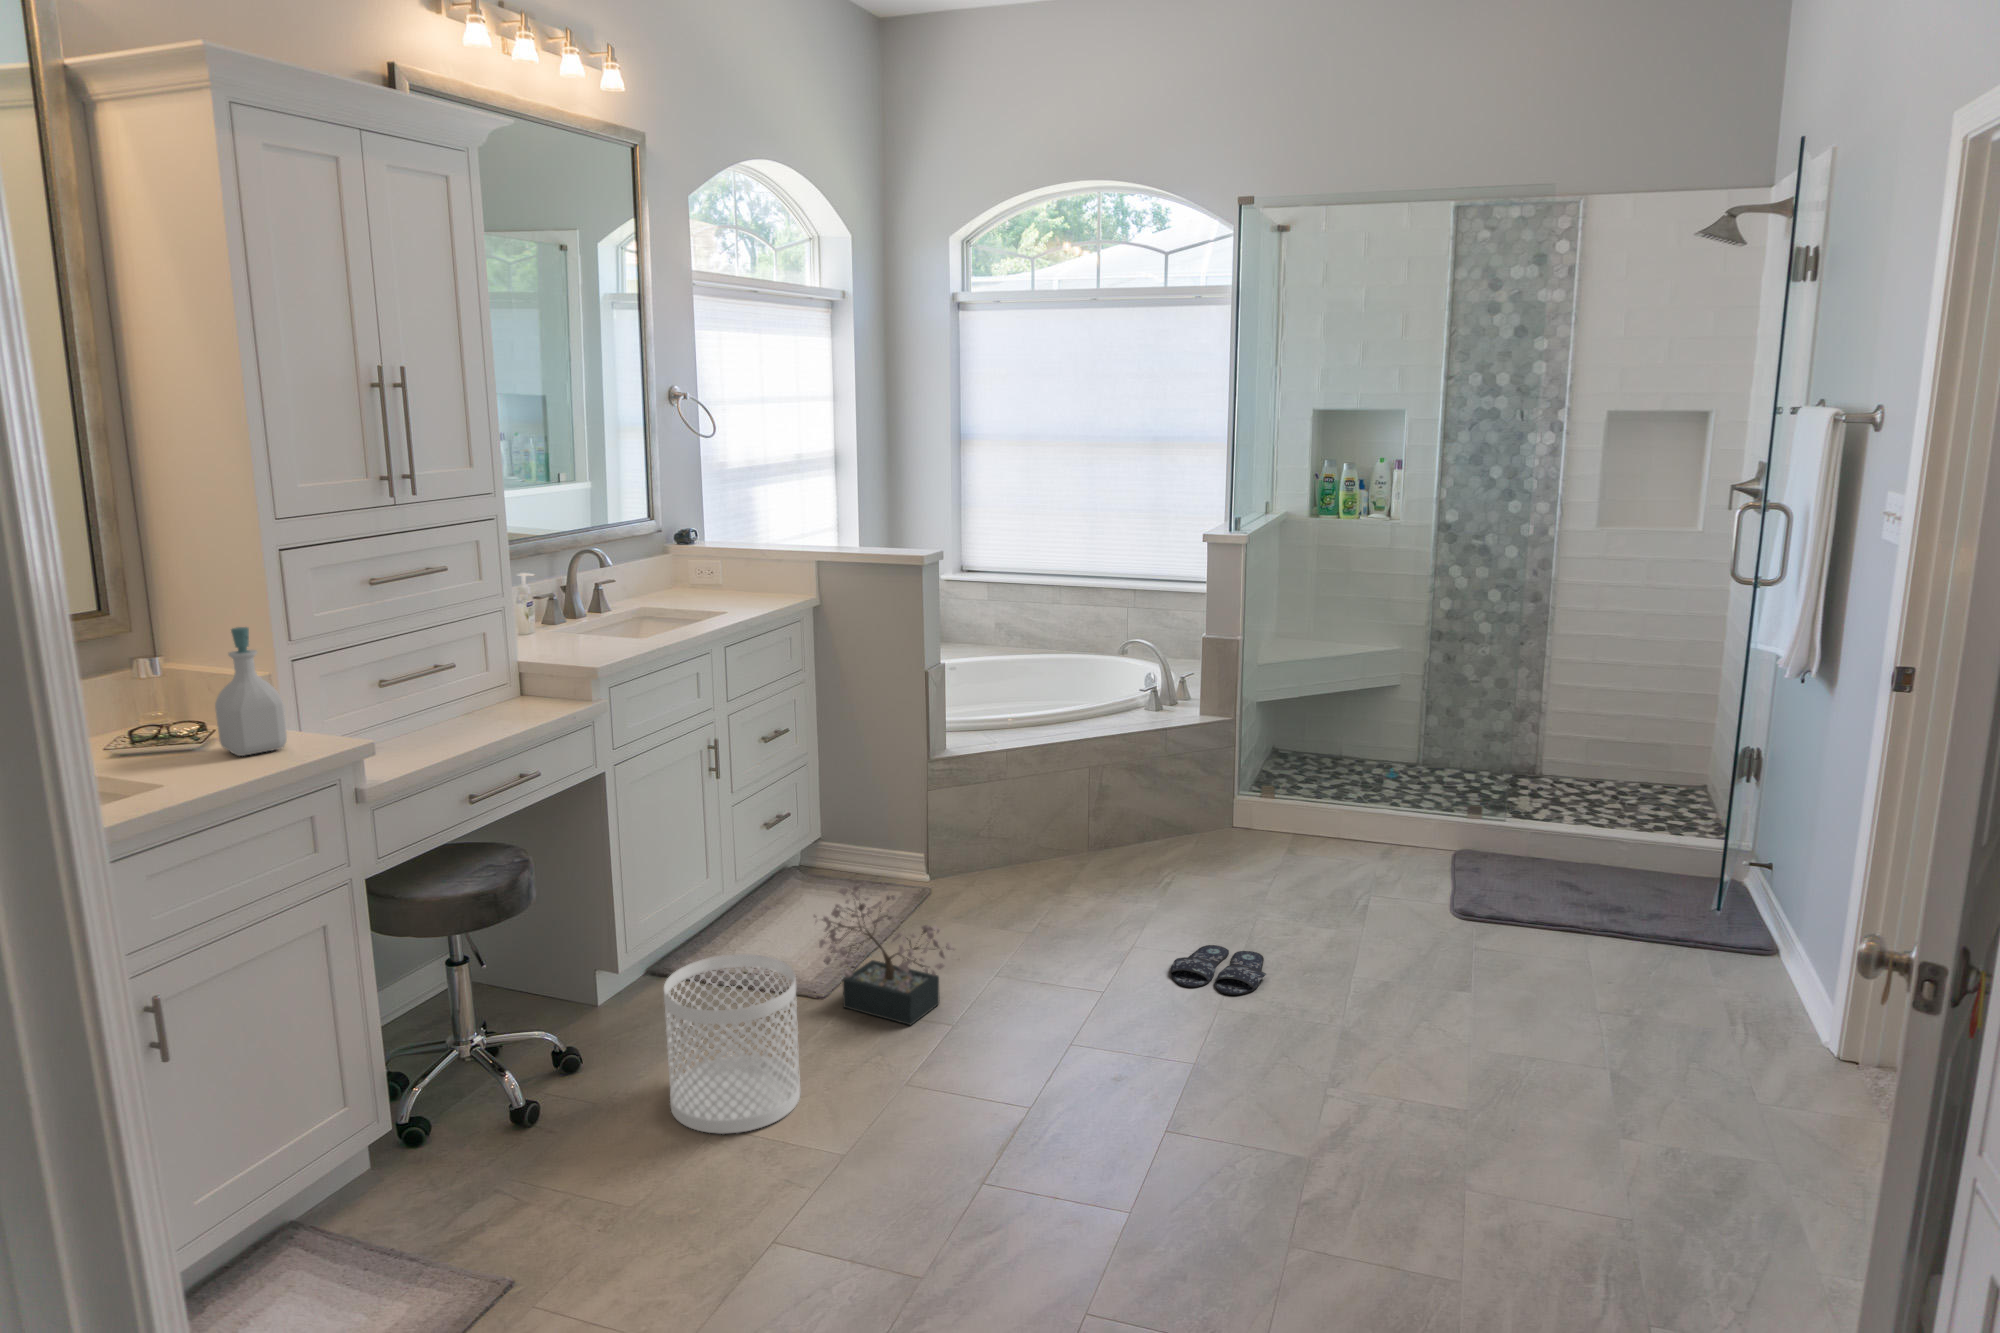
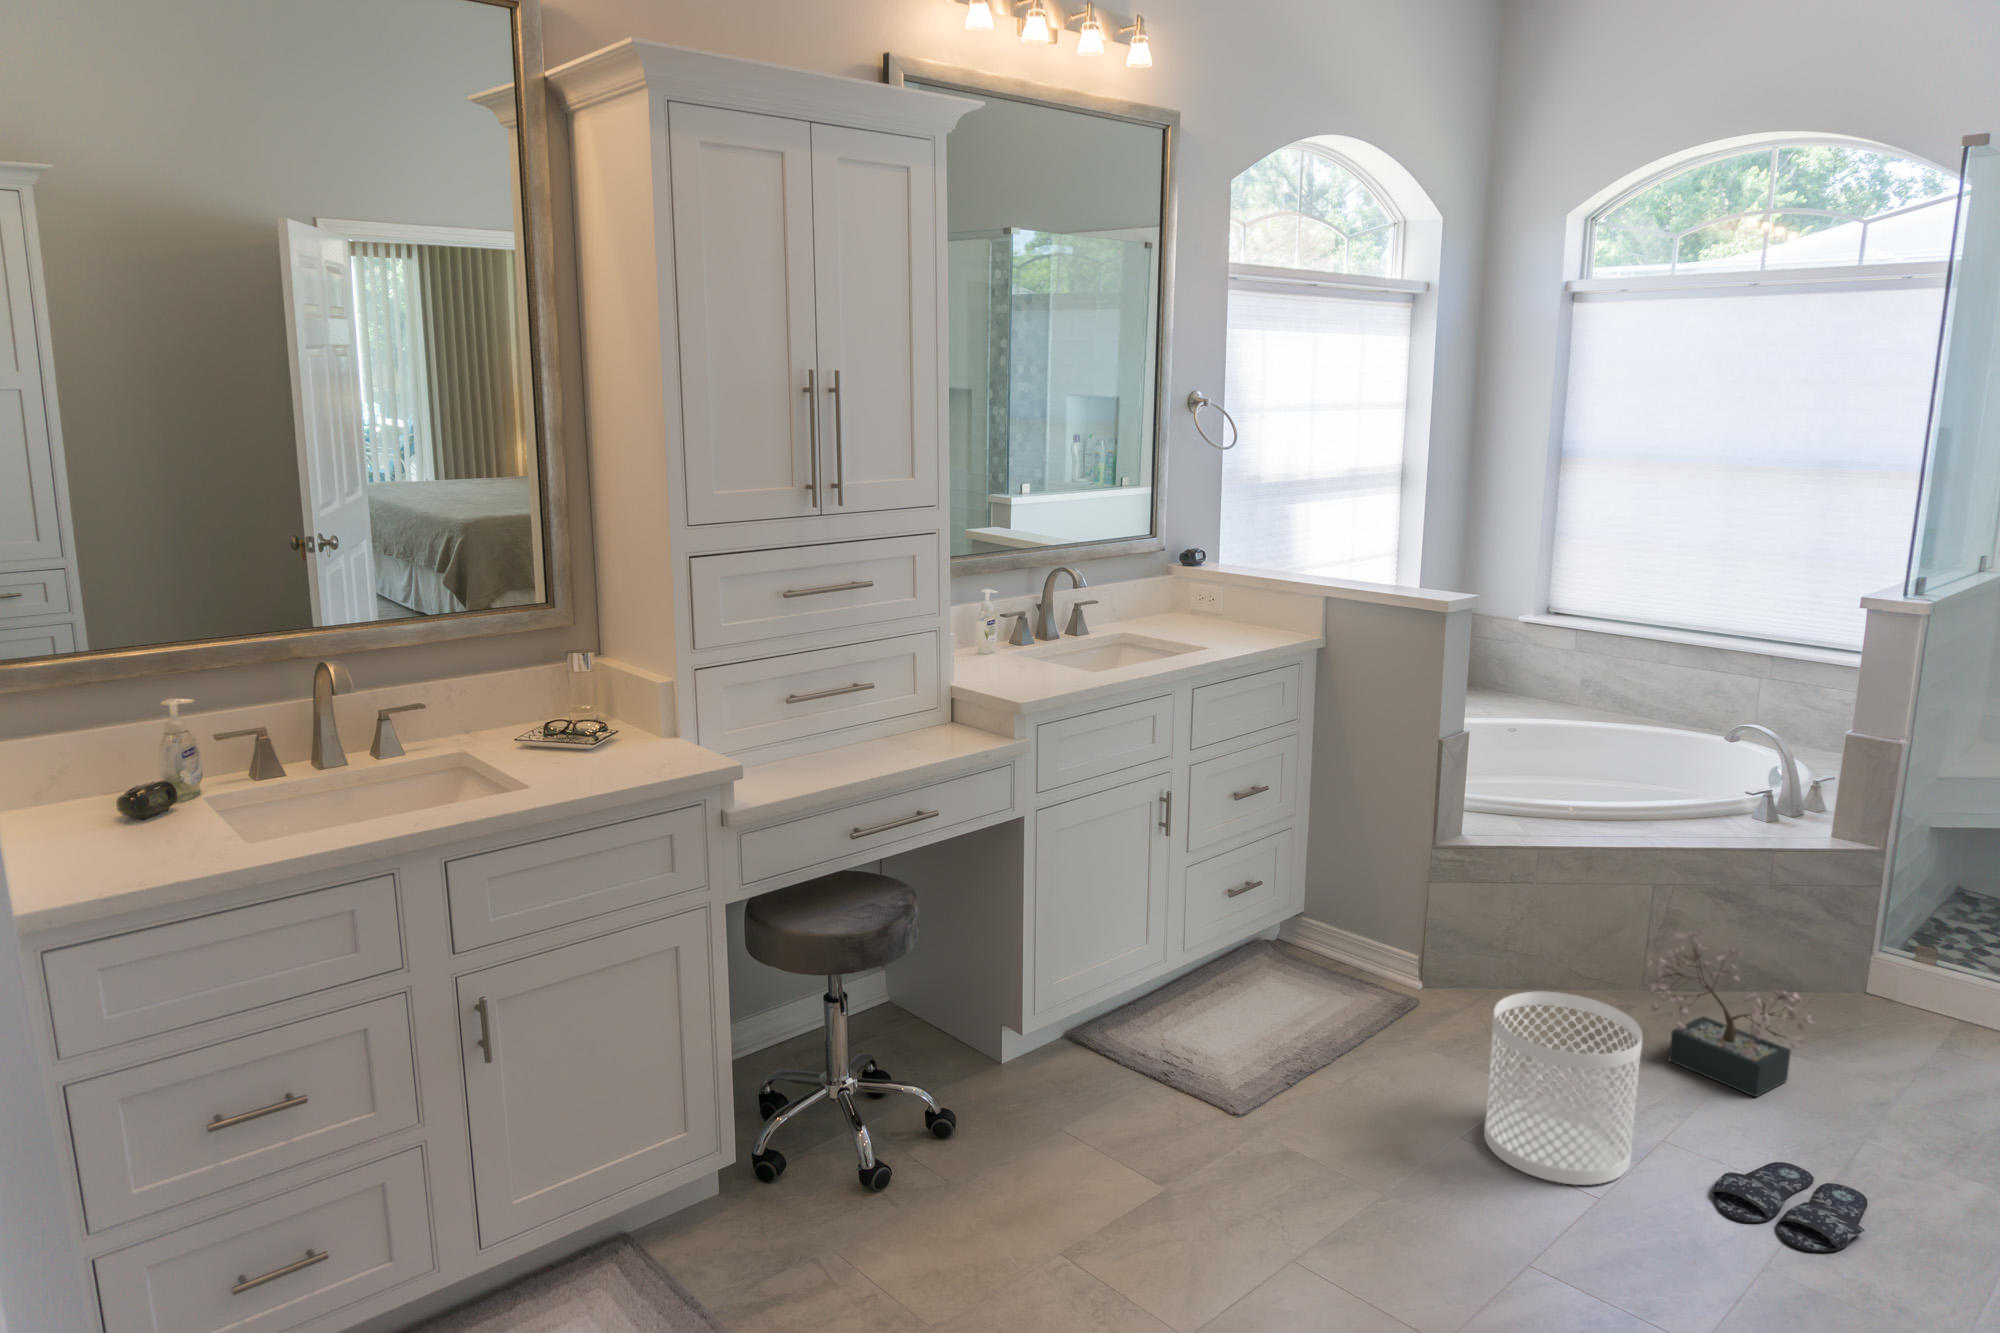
soap bottle: present [215,627,287,756] -> none [604,633,664,763]
decorative plant: present [814,881,955,1025] -> present [1647,929,1815,1097]
waste basket: present [664,954,800,1134] -> present [1484,992,1642,1185]

